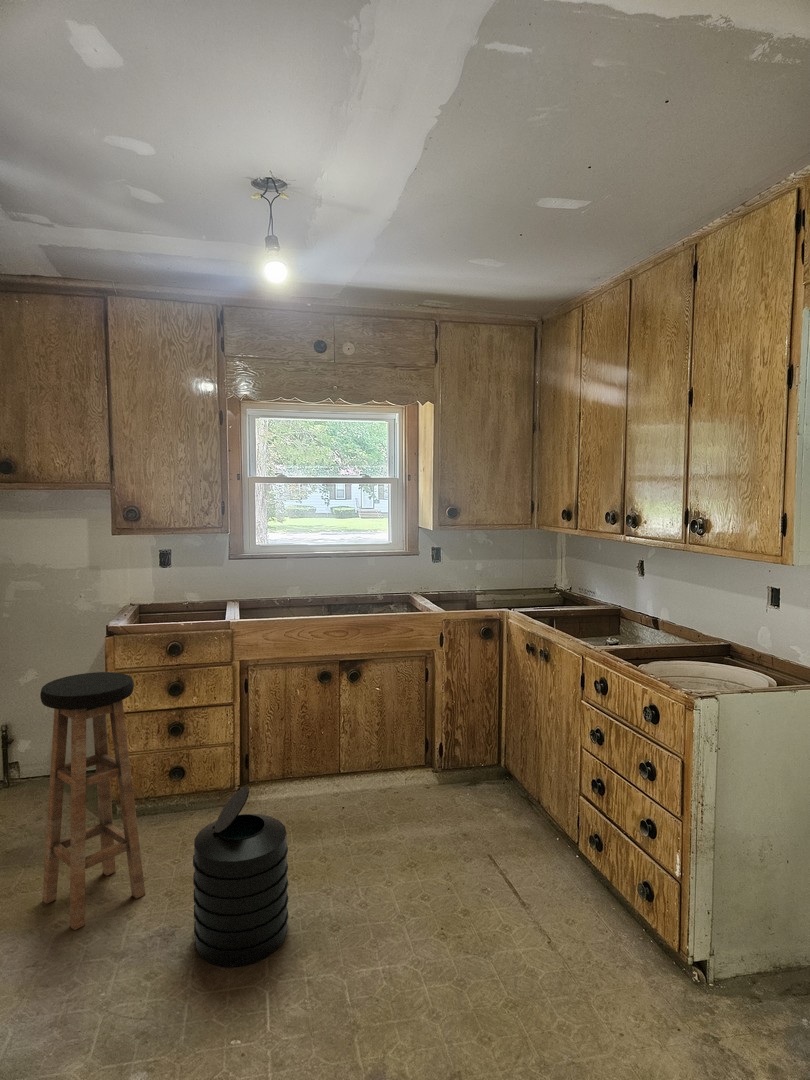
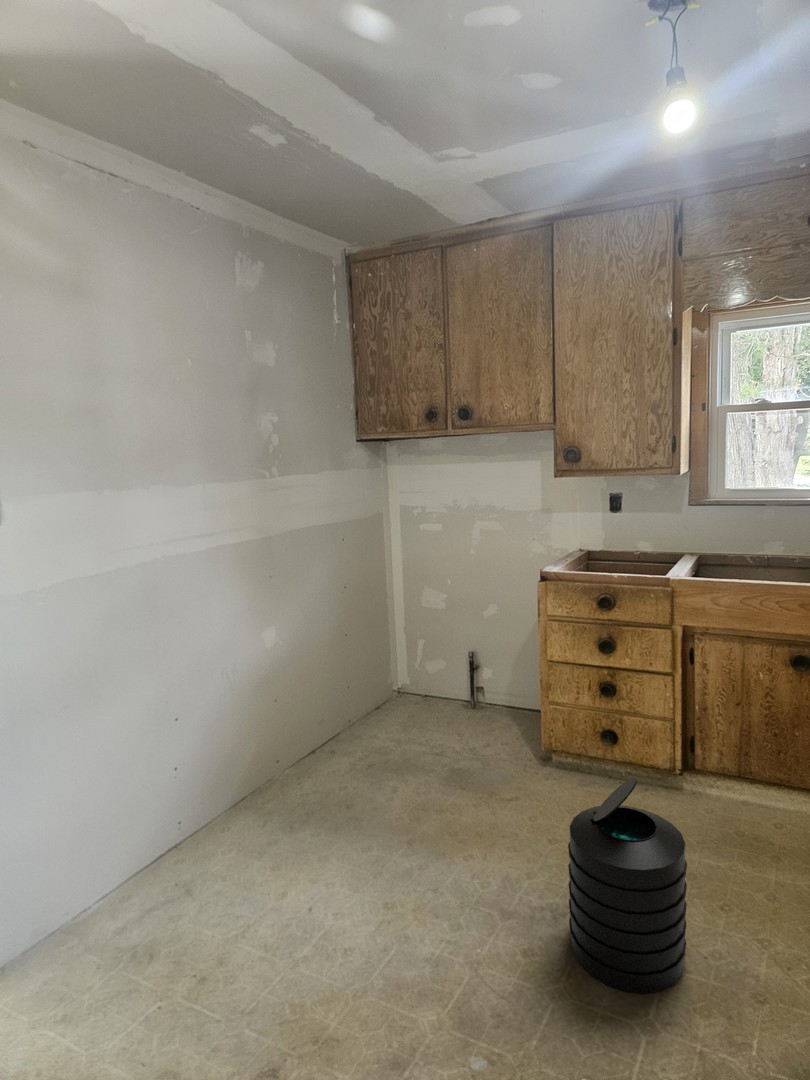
bar stool: present [40,672,145,930] -> none [451,614,544,860]

